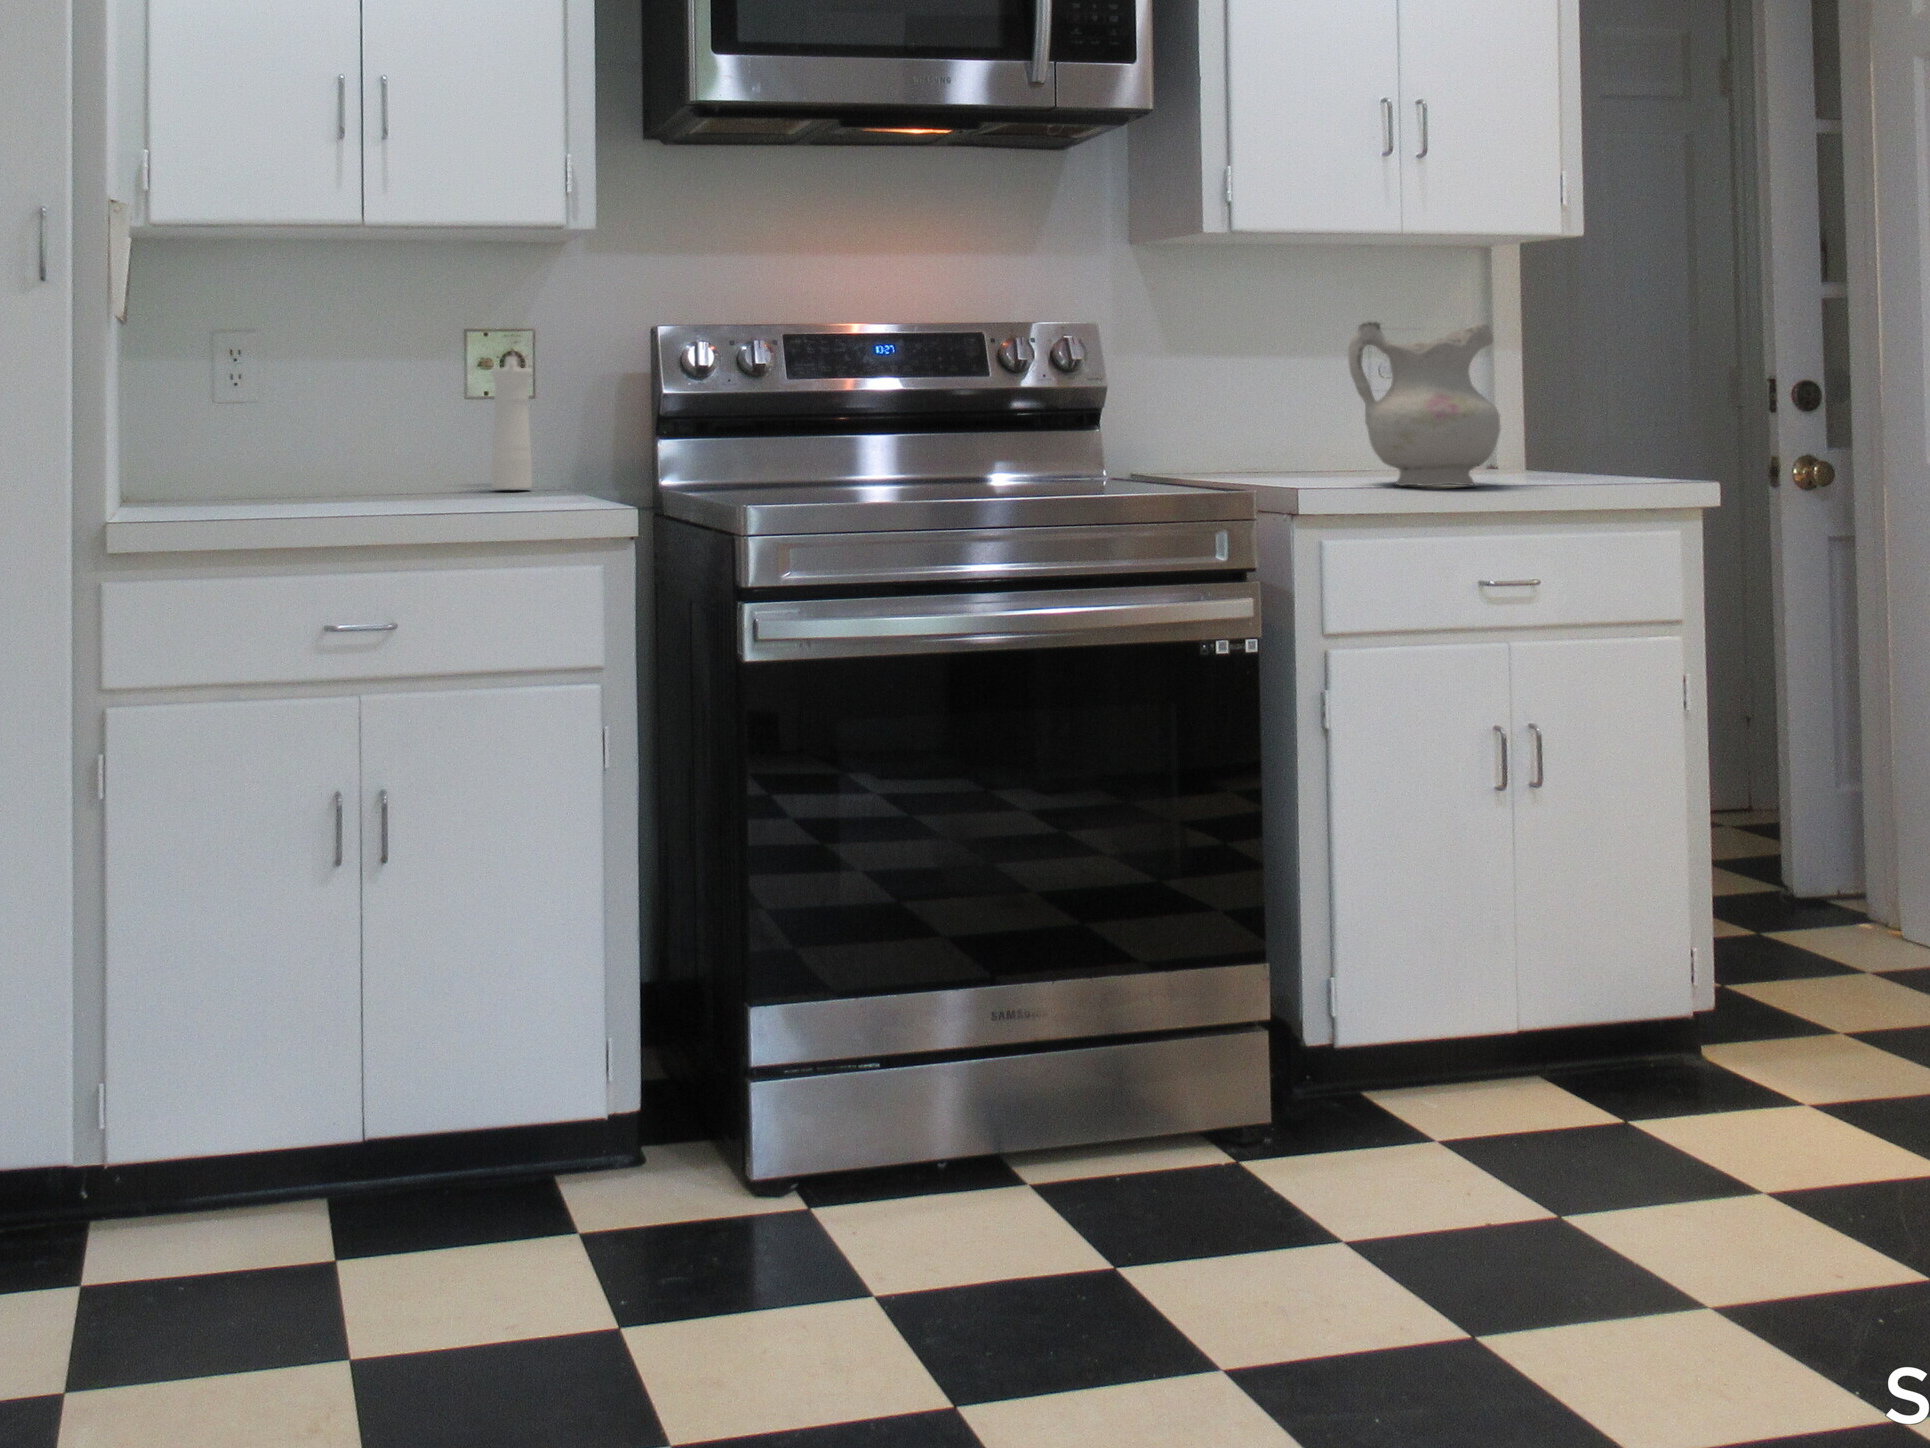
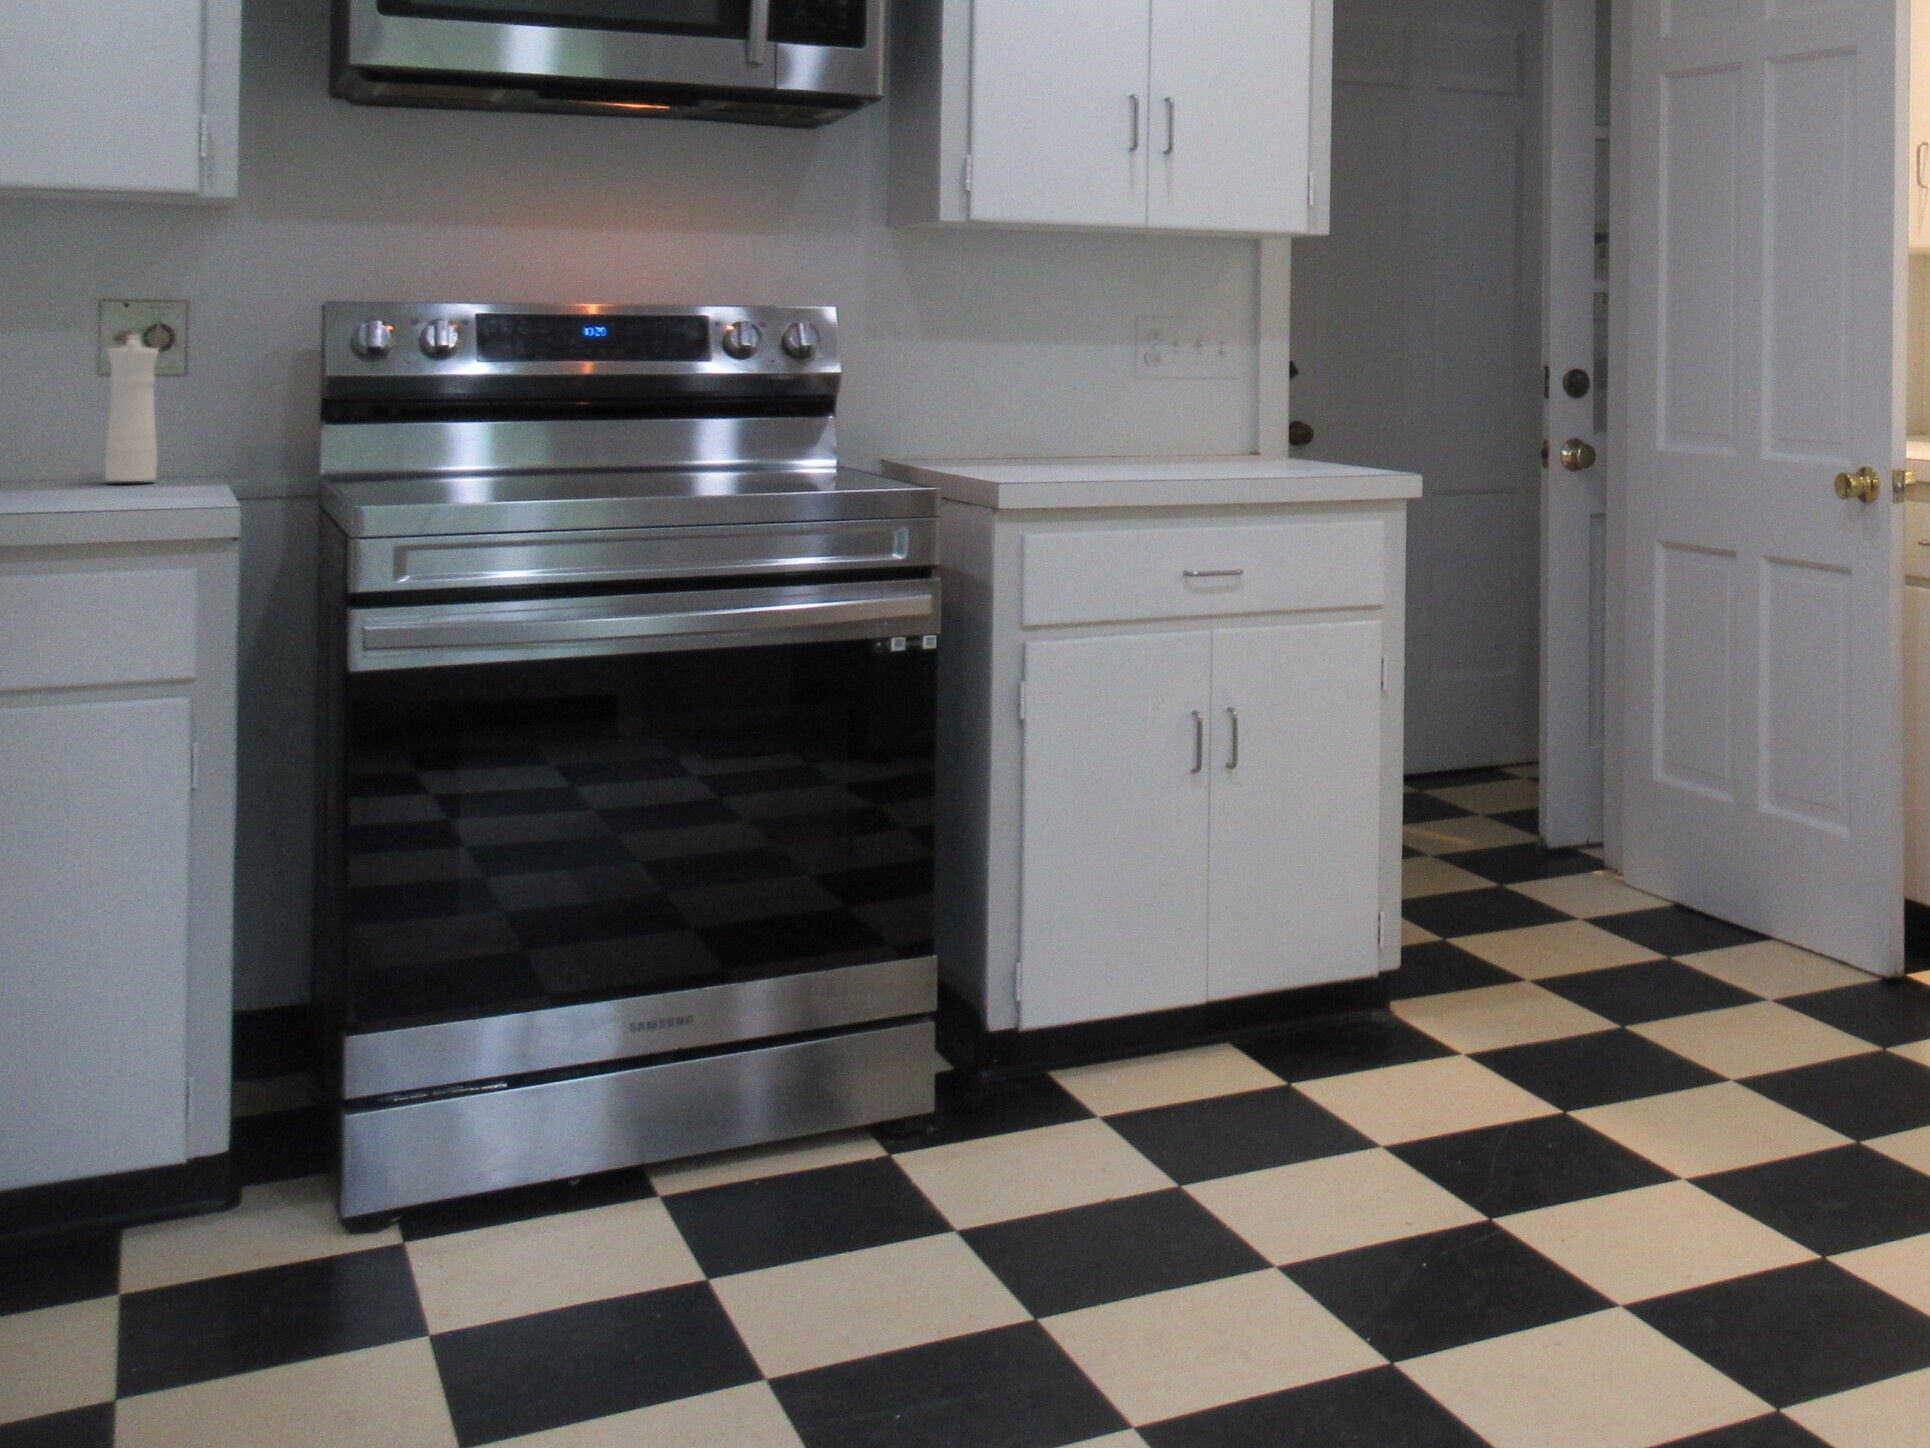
ceramic pitcher: present [1348,321,1501,486] -> none [1074,314,1218,478]

